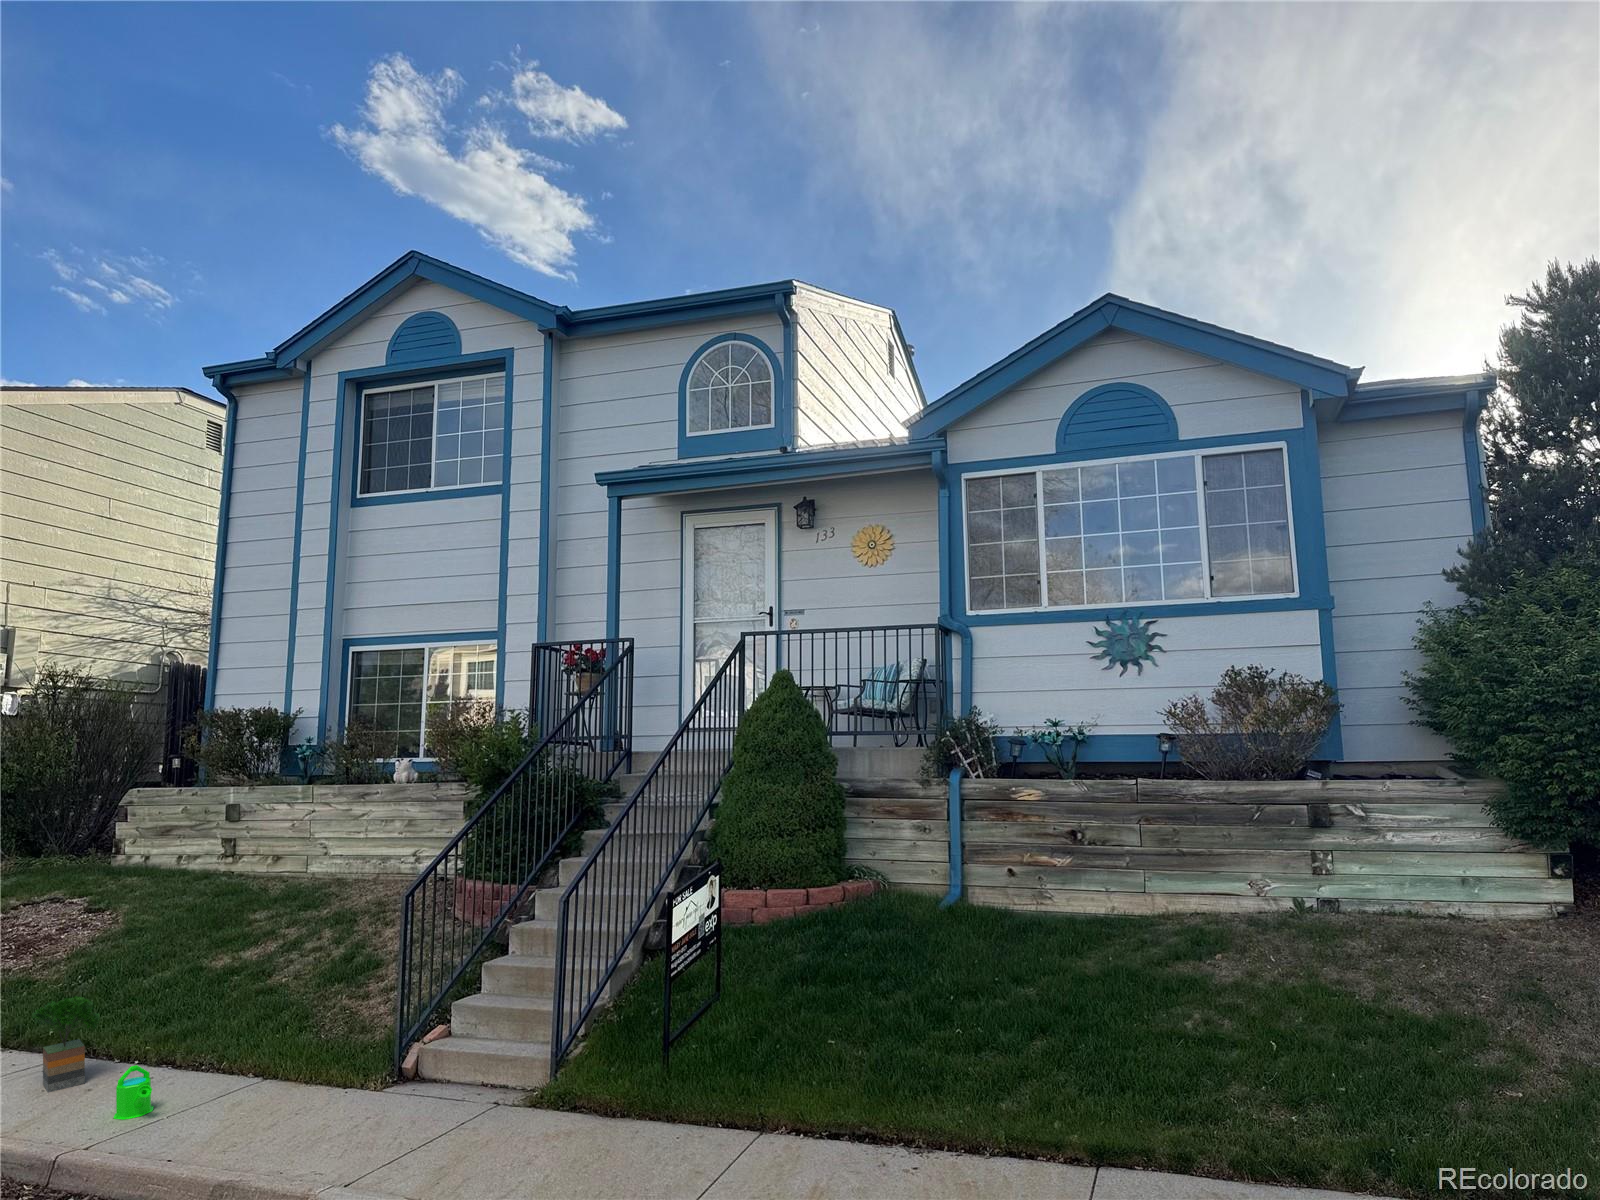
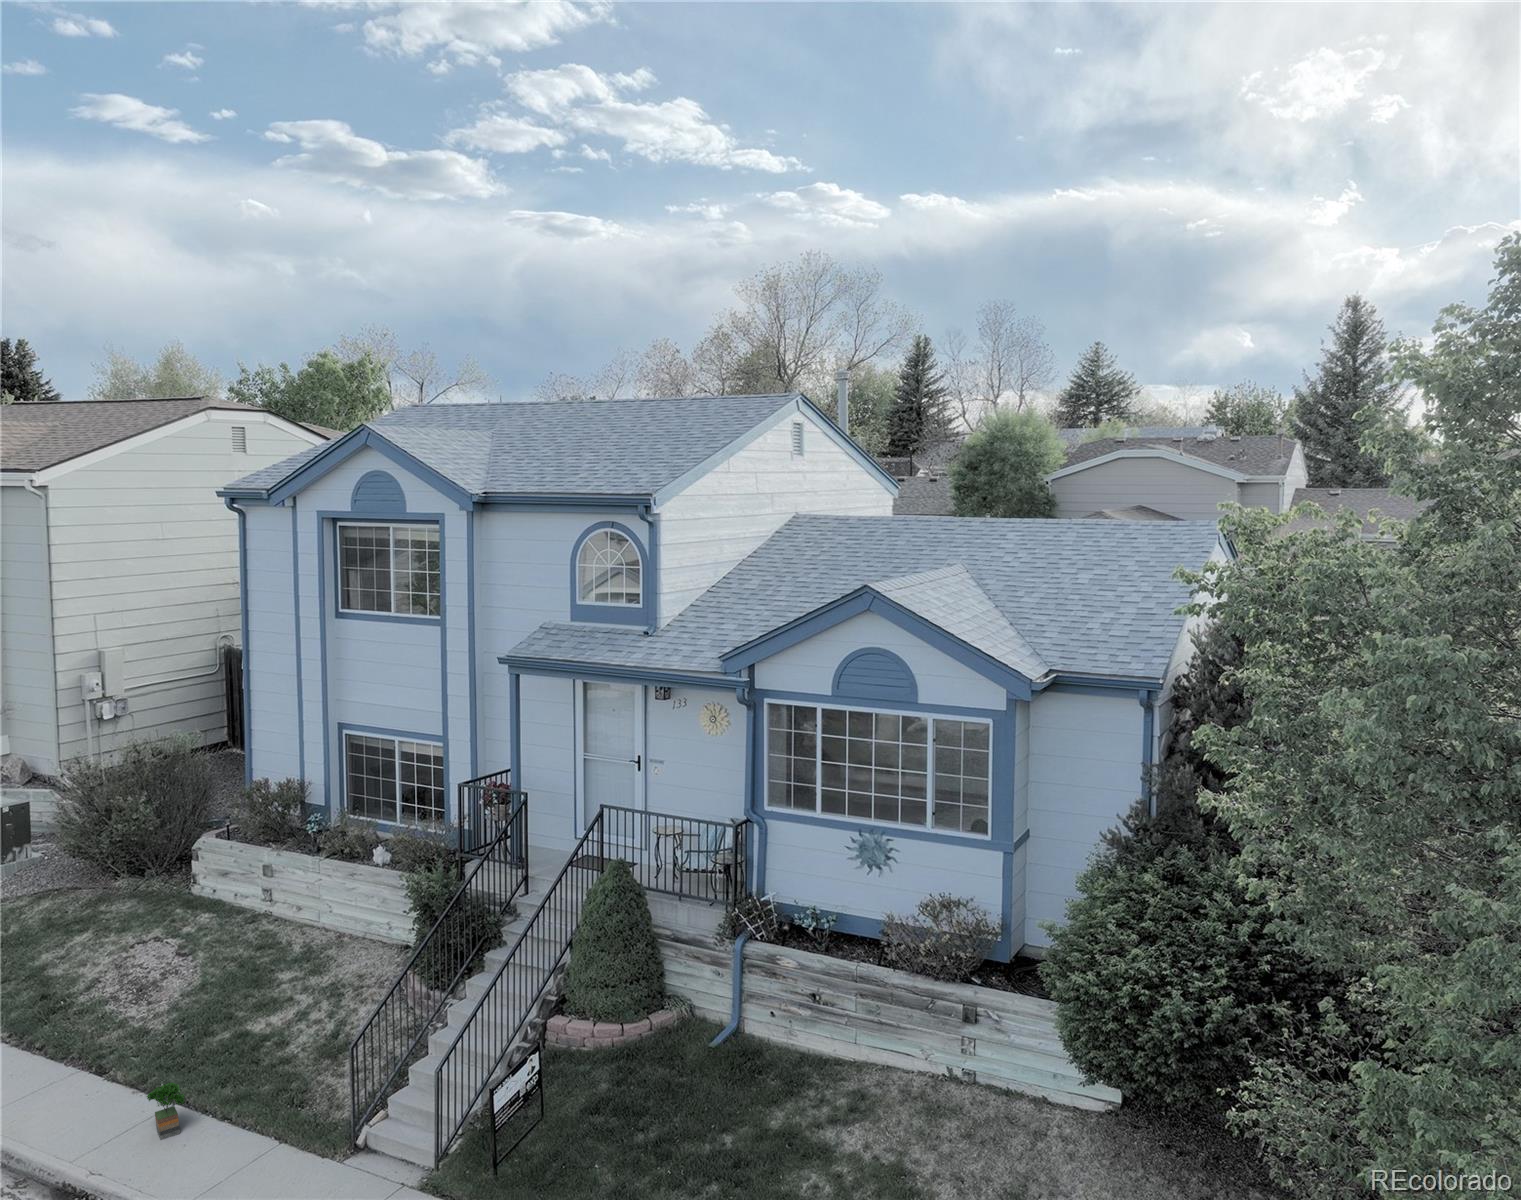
watering can: present [114,1065,154,1120] -> none [197,1142,219,1172]

